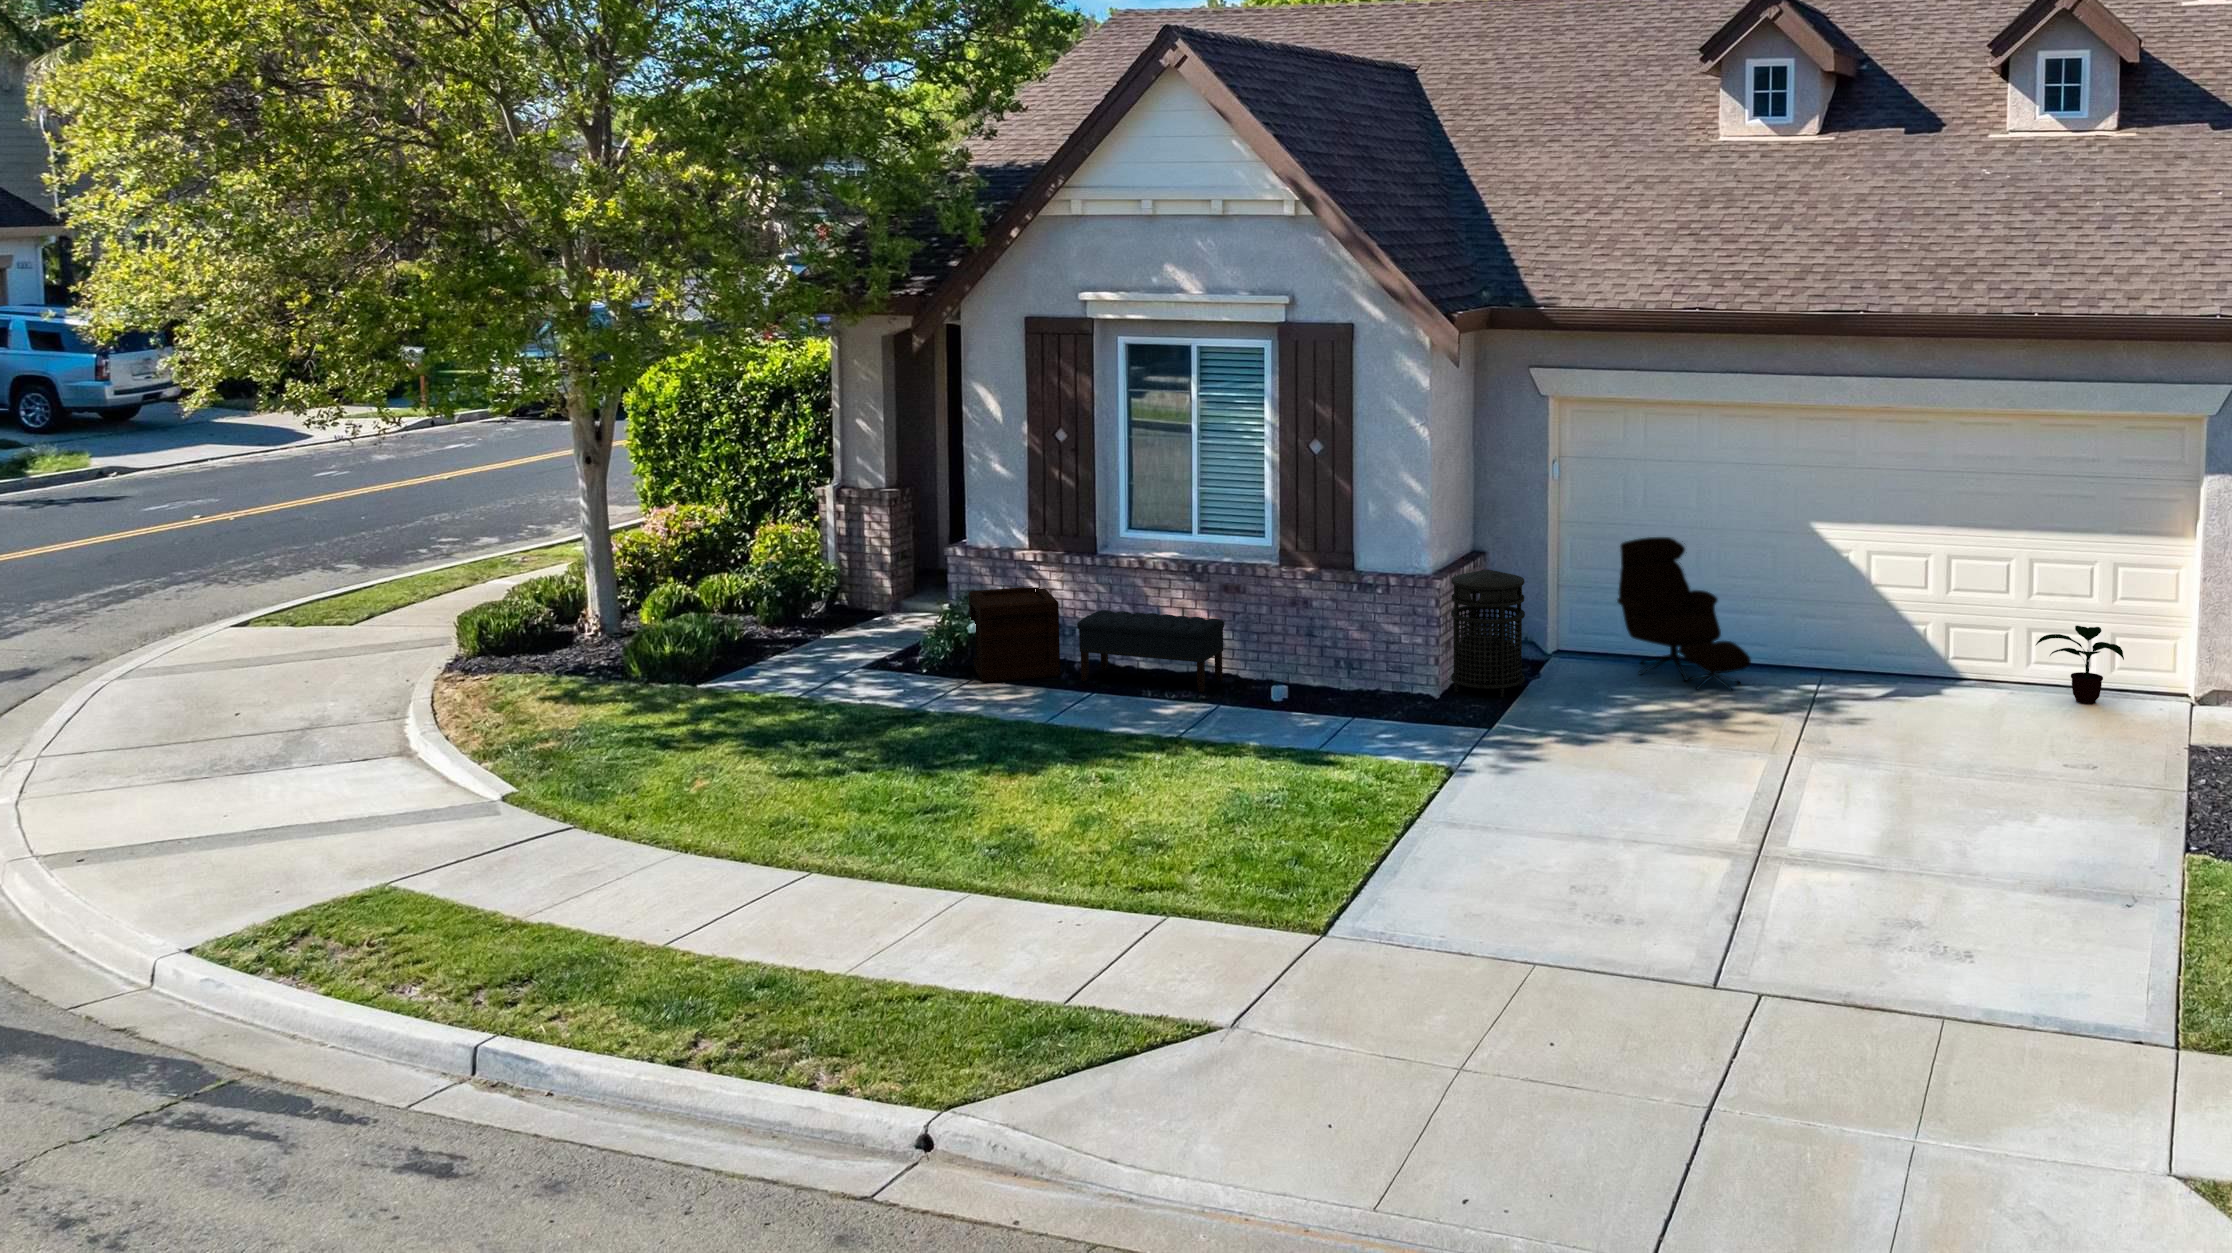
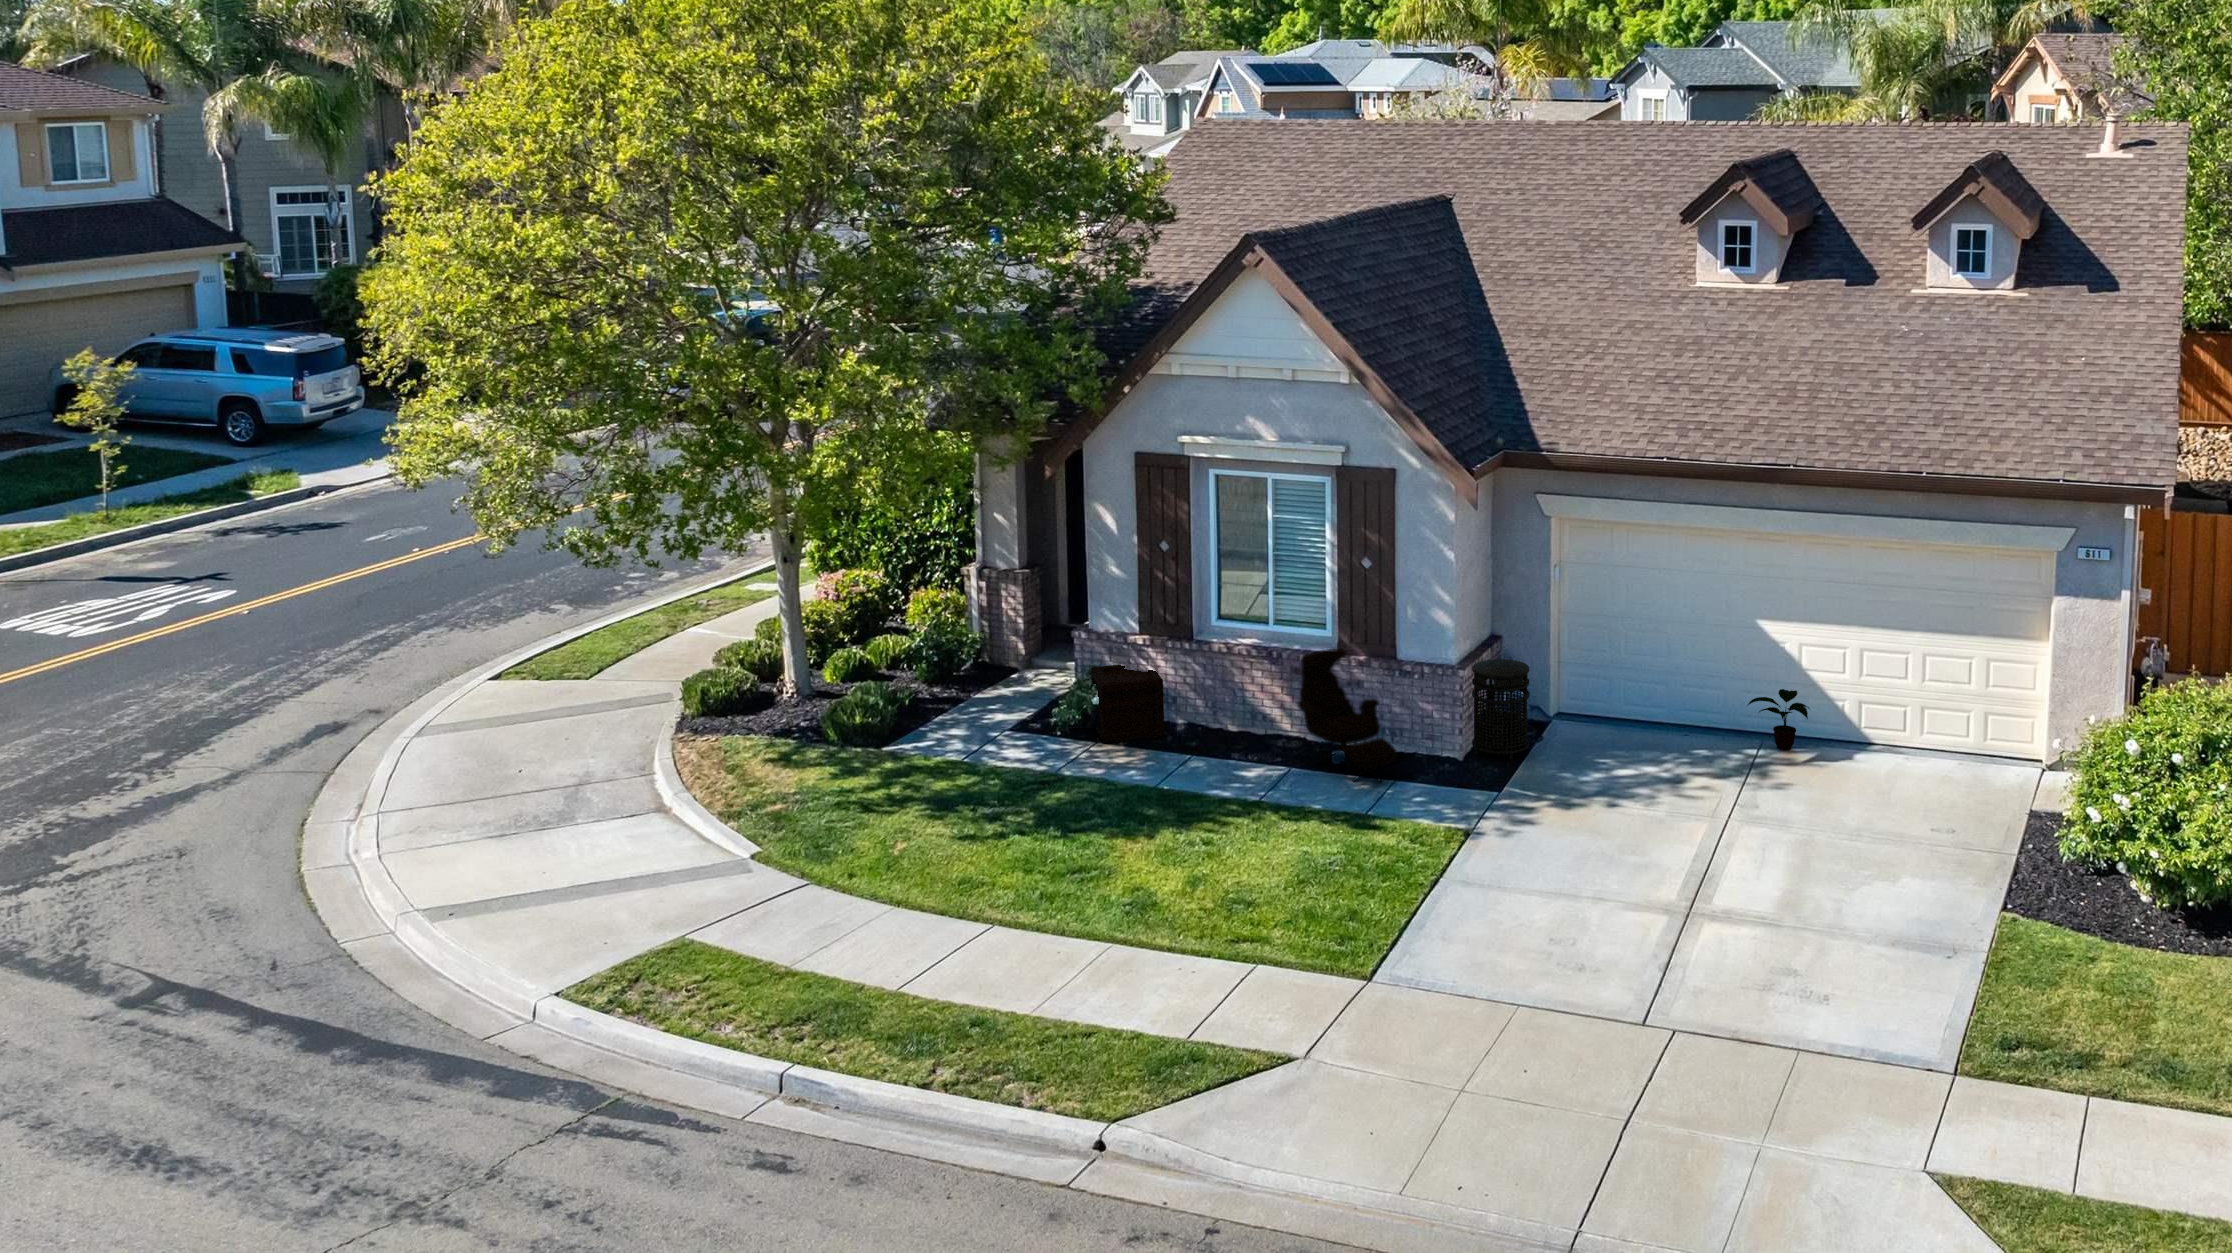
lounge chair: present [1617,537,1751,690] -> present [1298,648,1398,781]
bench: present [1077,610,1224,692] -> none [1178,684,1294,754]
potted plant: present [2036,625,2124,704] -> present [1747,689,1810,750]

